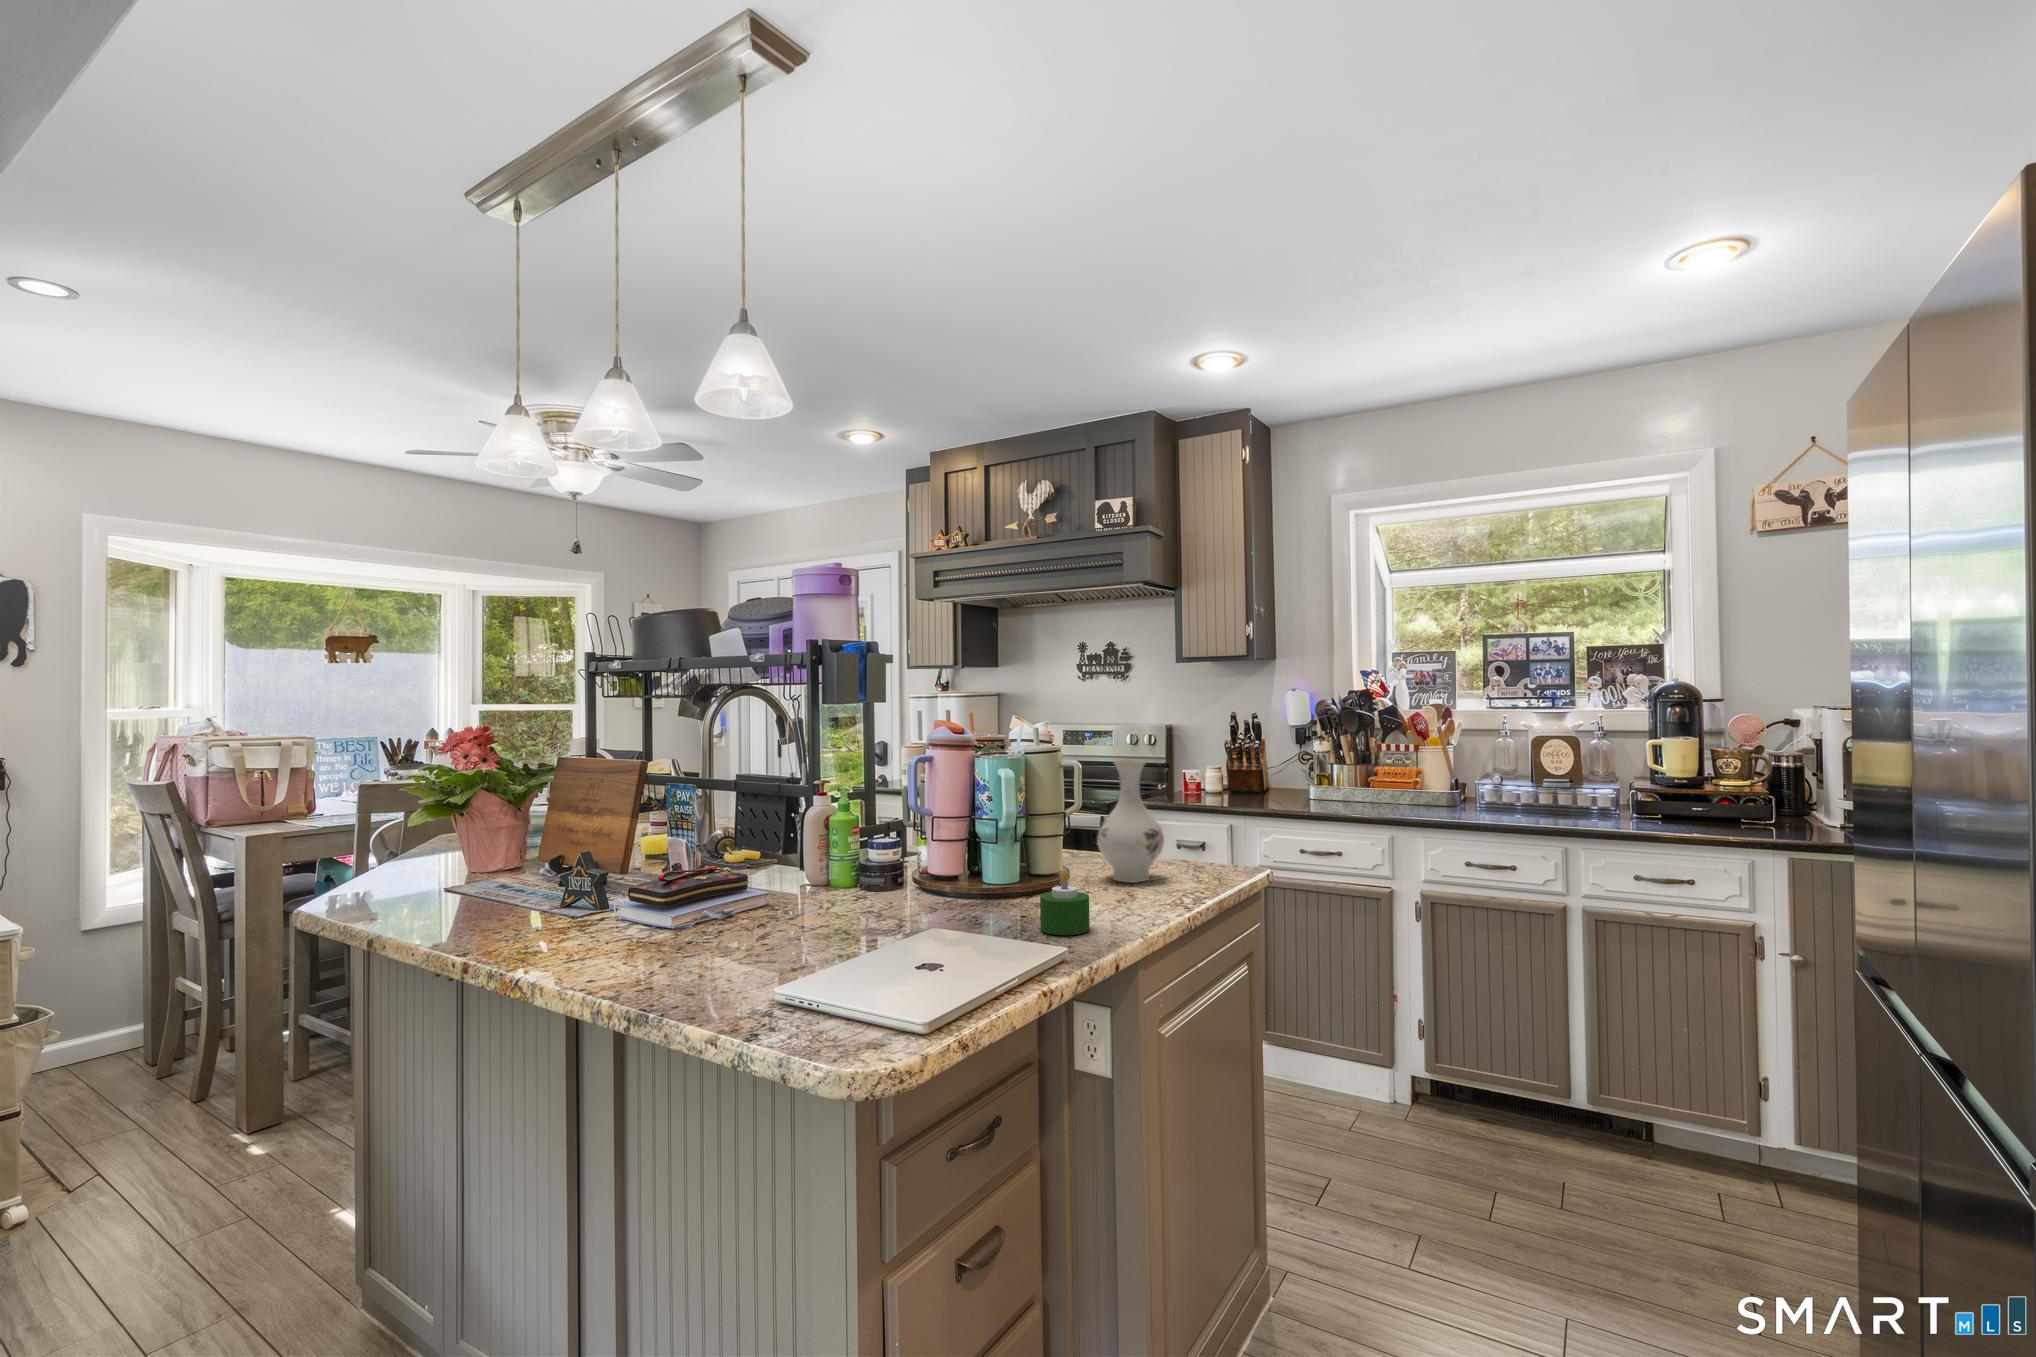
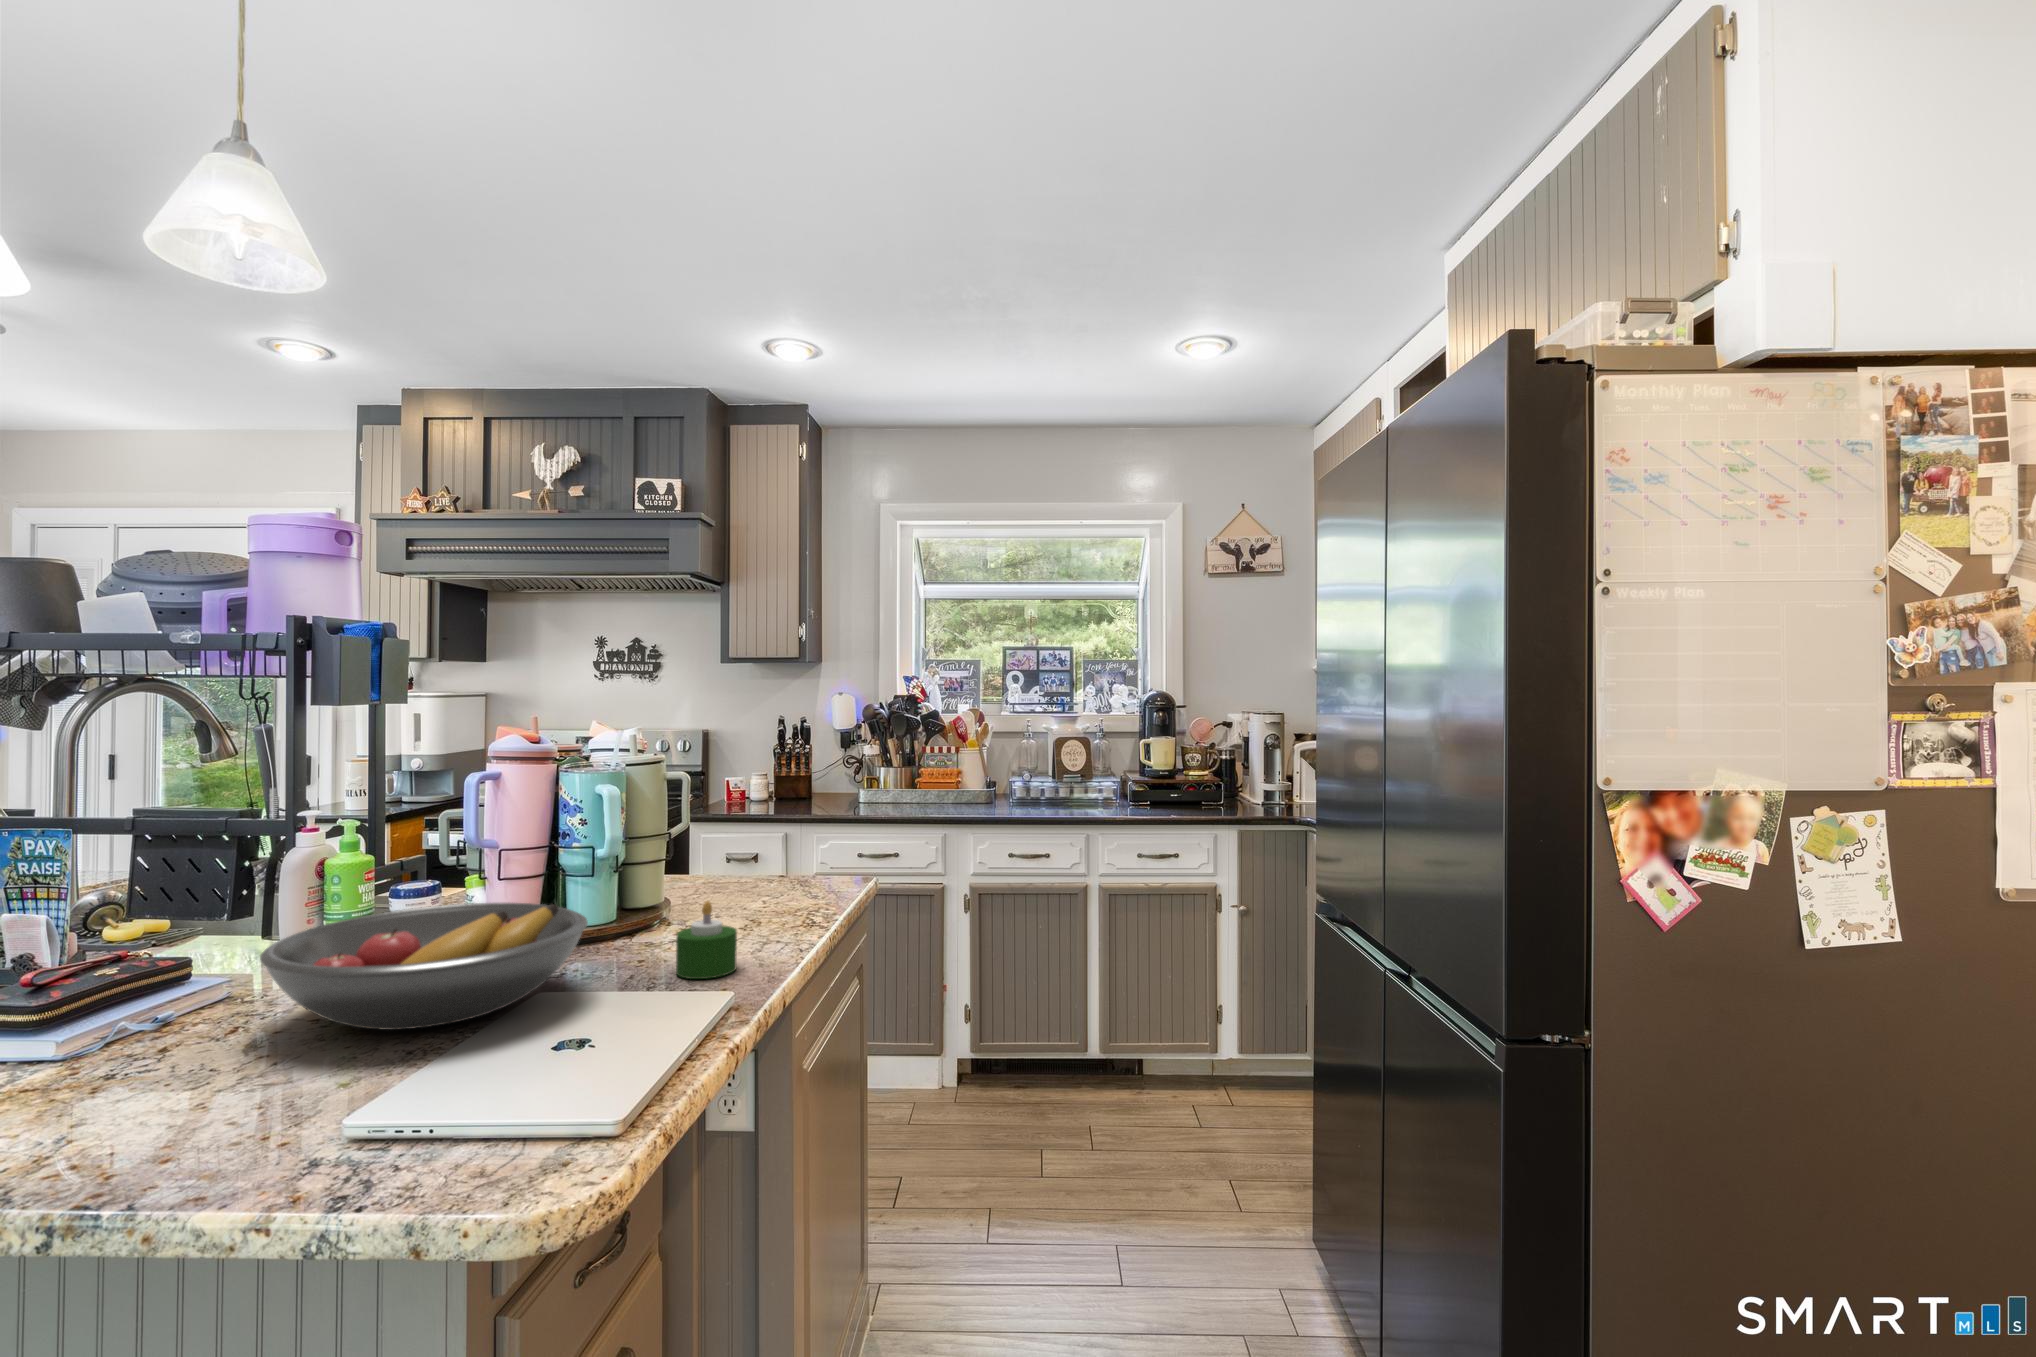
vase: present [1097,760,1164,883] -> none [702,770,780,907]
fruit bowl: none [760,856,970,941] -> present [260,903,588,1030]

